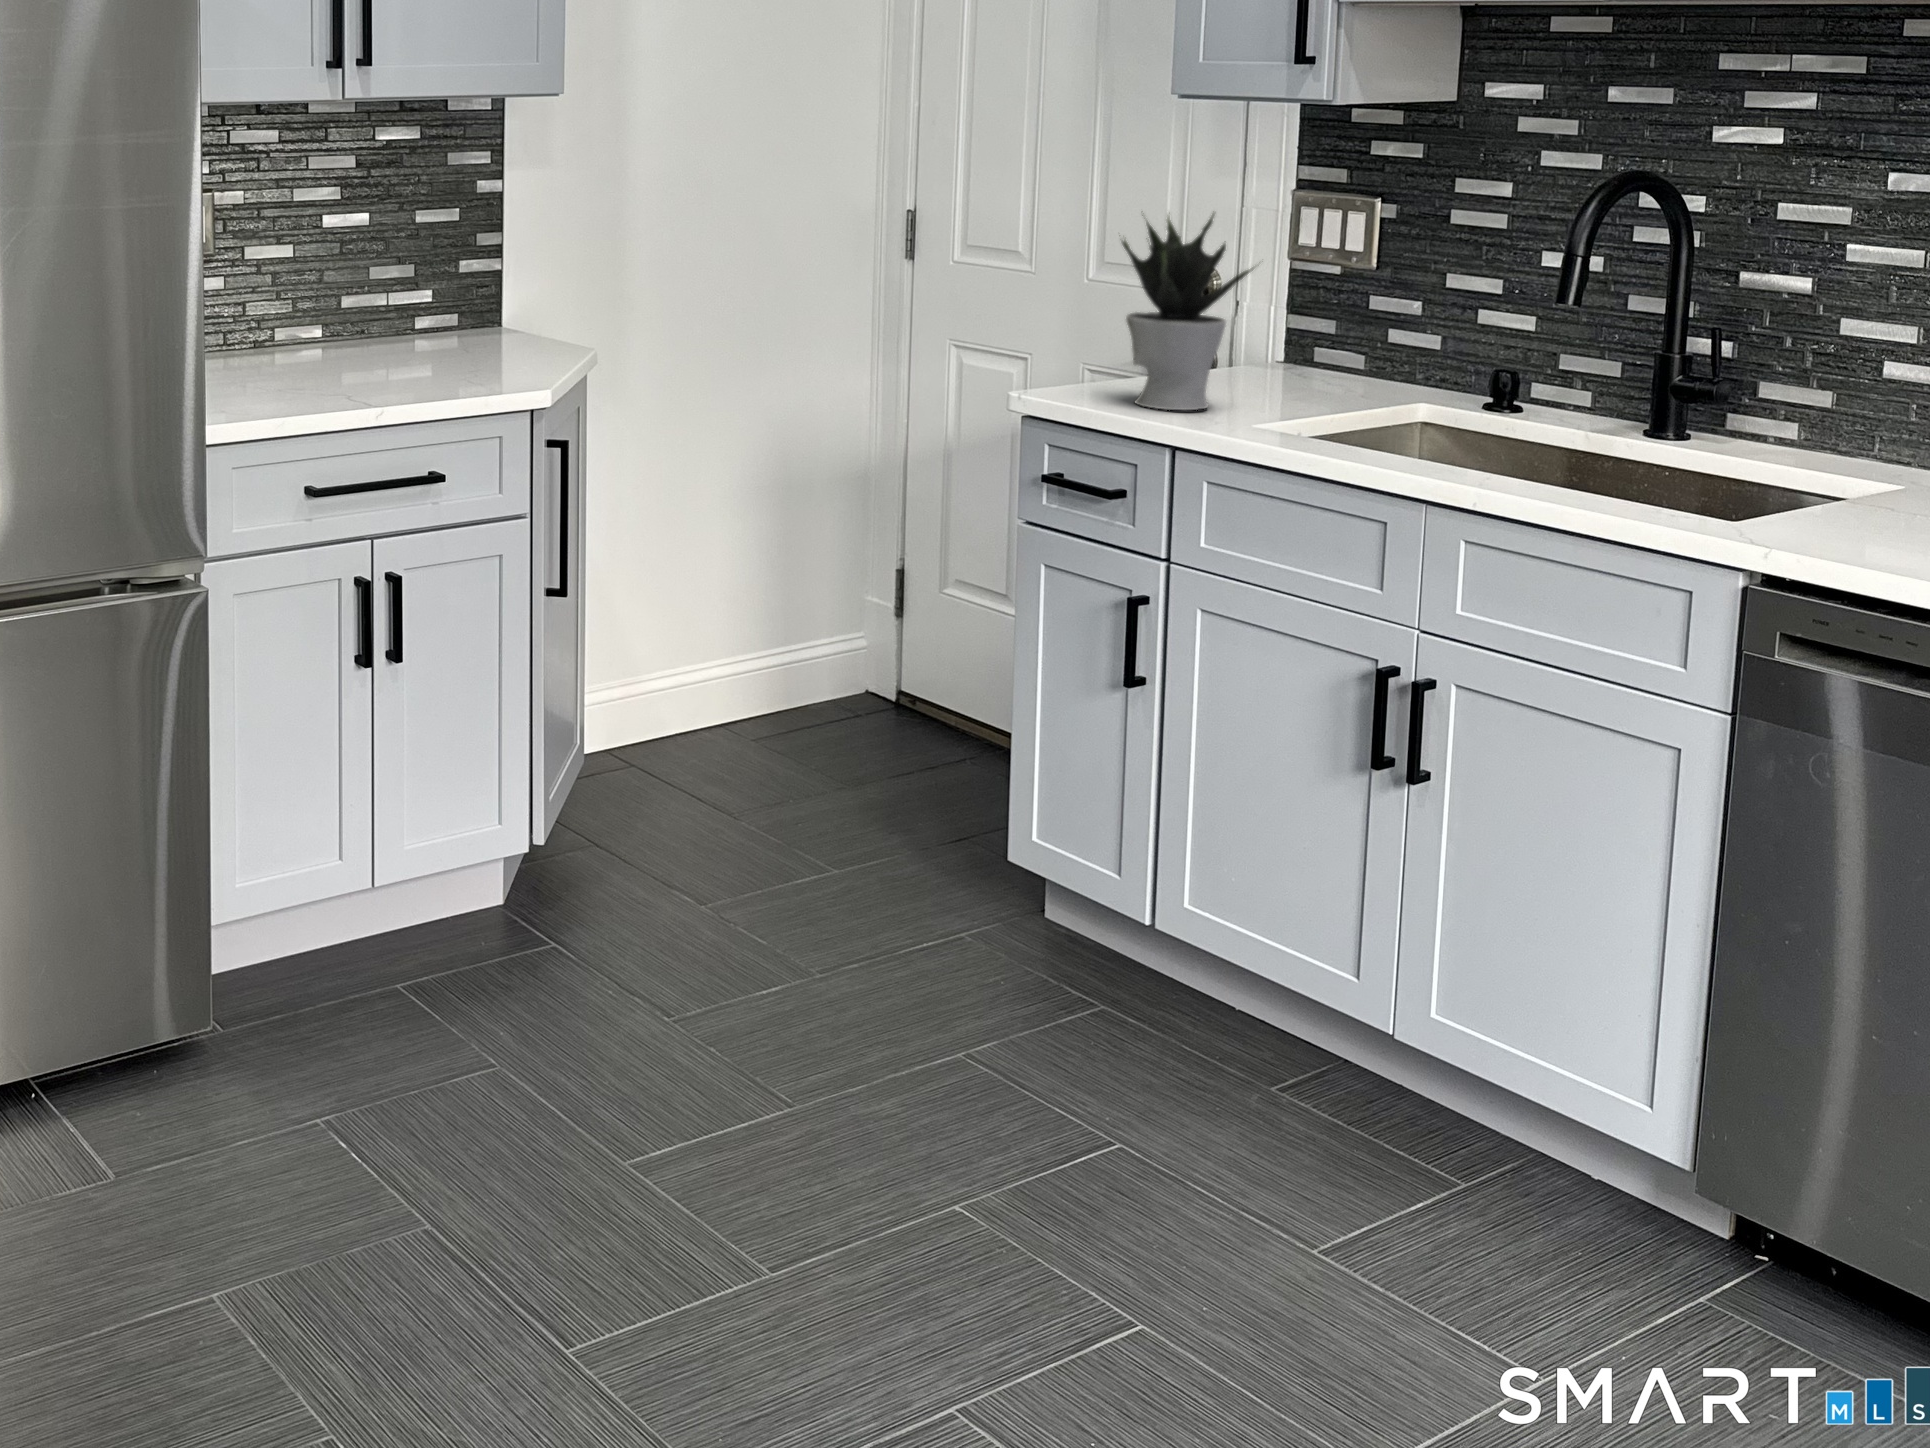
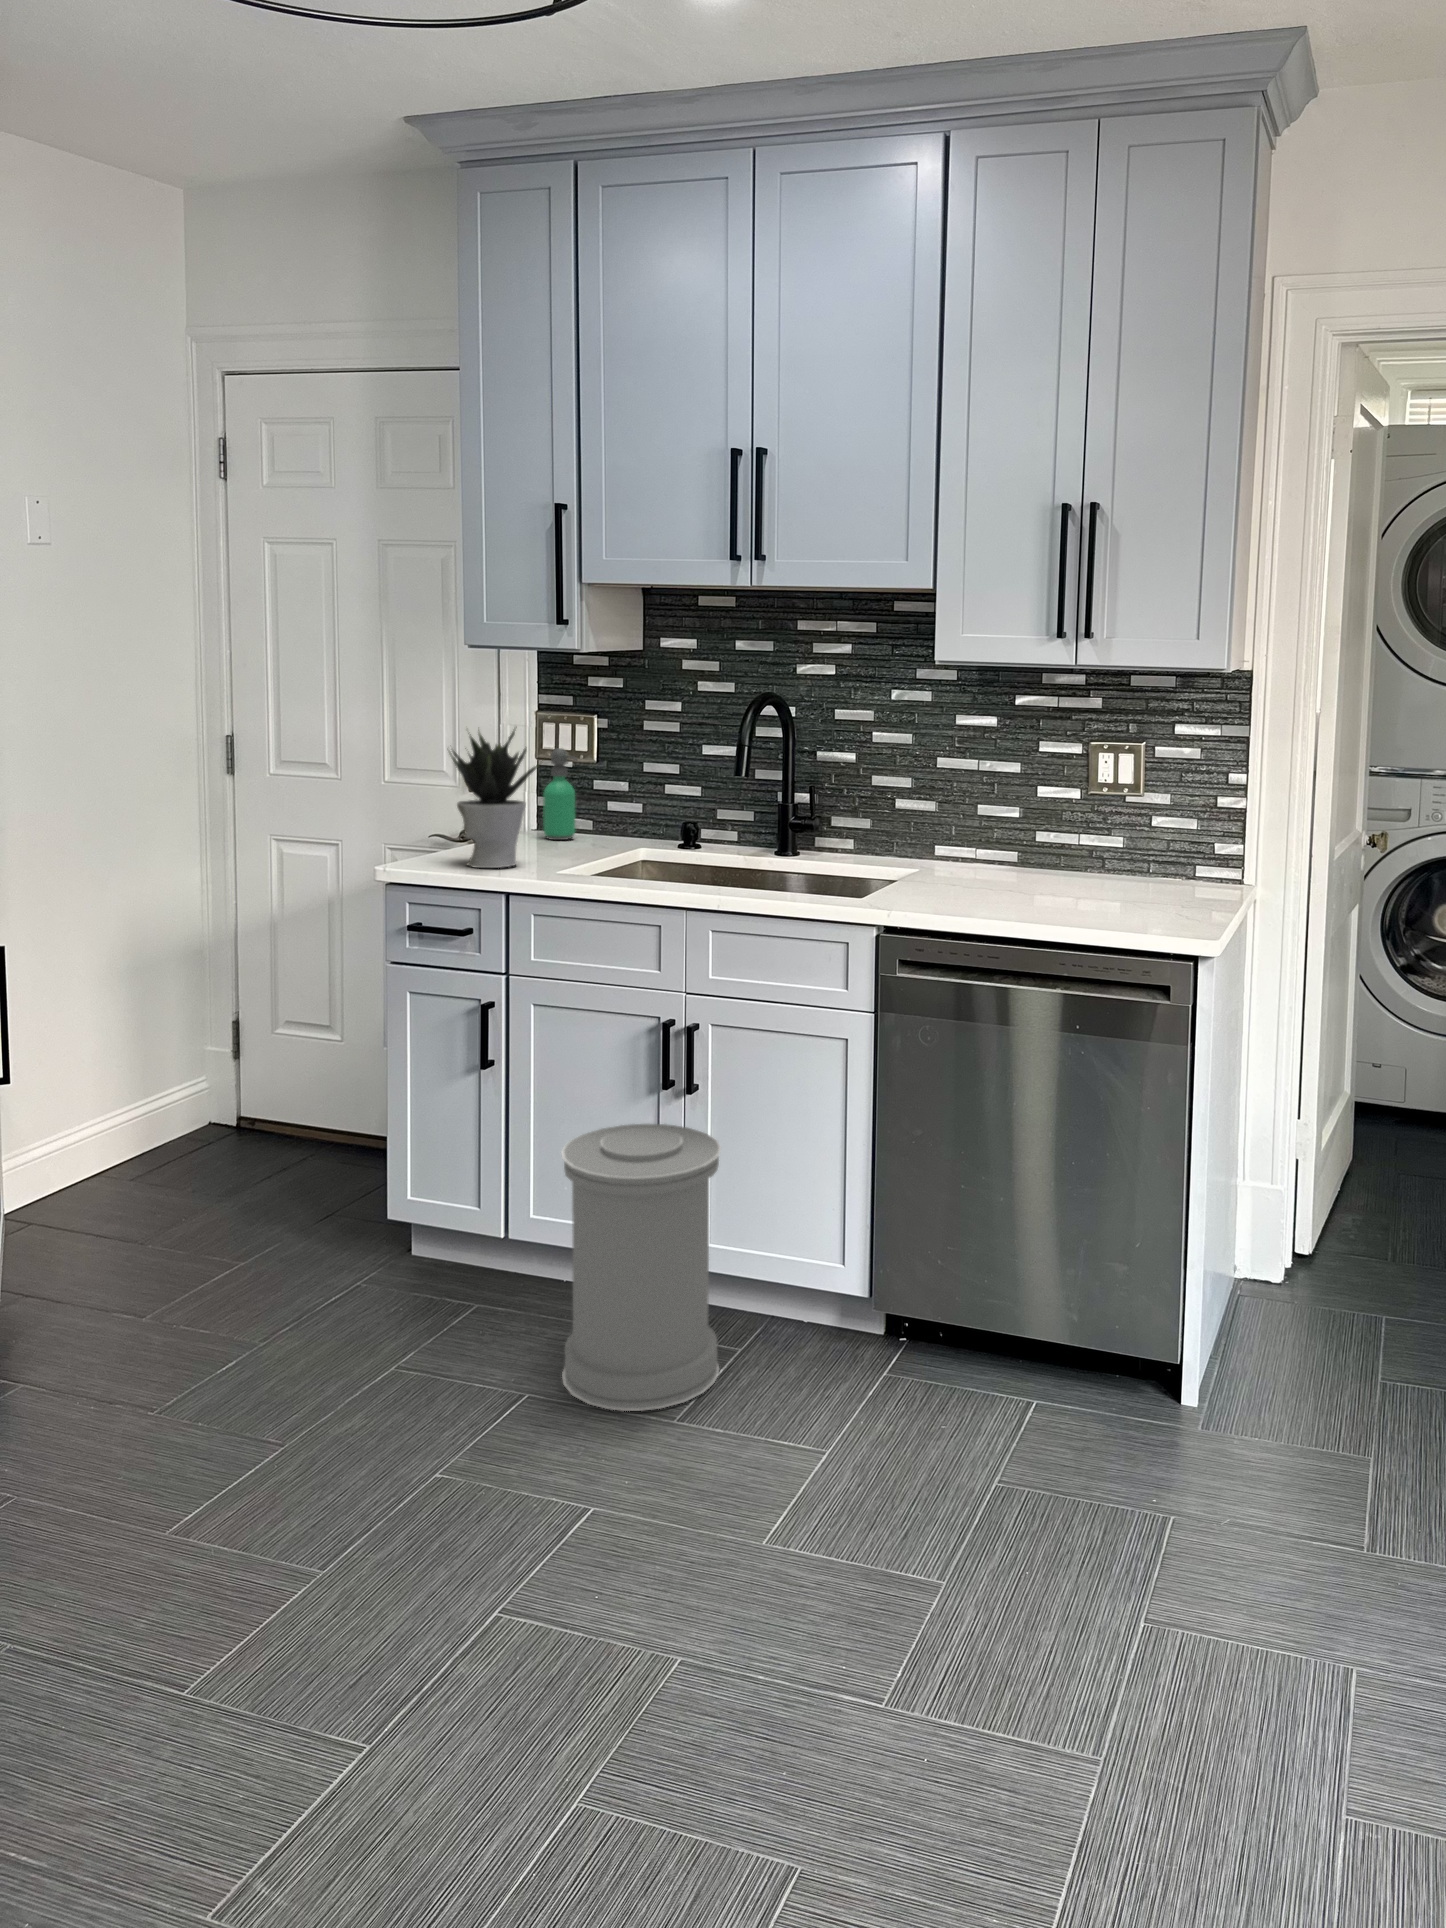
soap dispenser: none [1289,245,1344,379] -> present [543,748,577,840]
trash can: none [1167,803,1433,1231] -> present [562,1124,721,1411]

